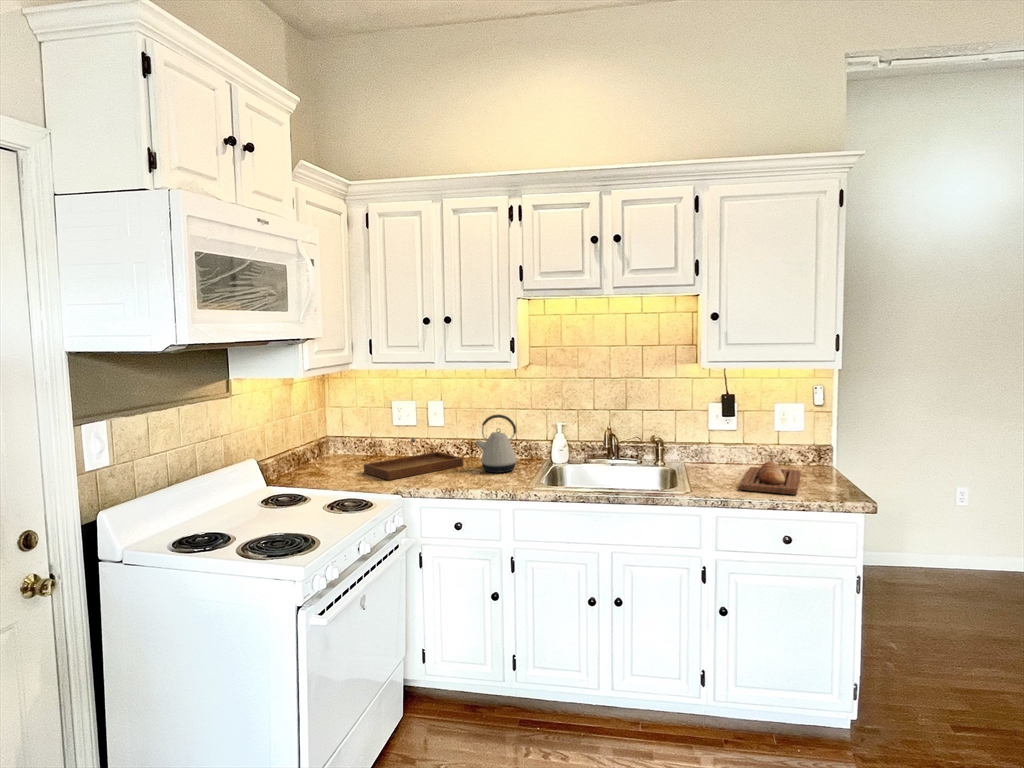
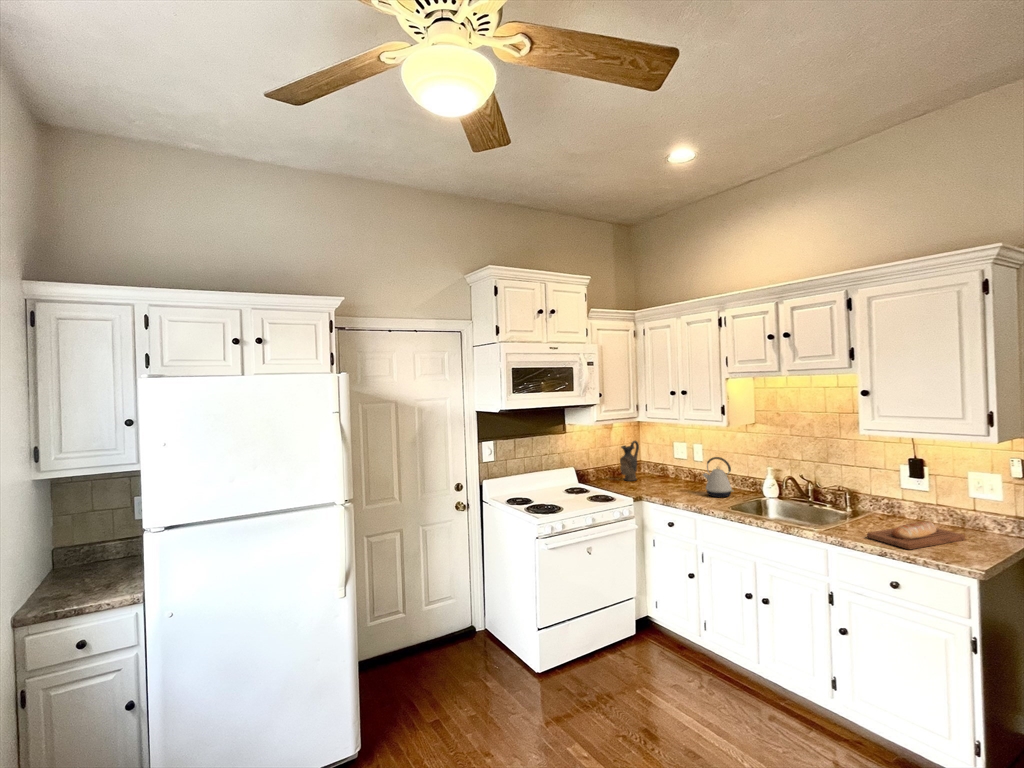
ceramic pitcher: none [317,403,345,469] -> present [620,441,639,481]
tray: present [364,438,463,480] -> none [640,467,703,491]

